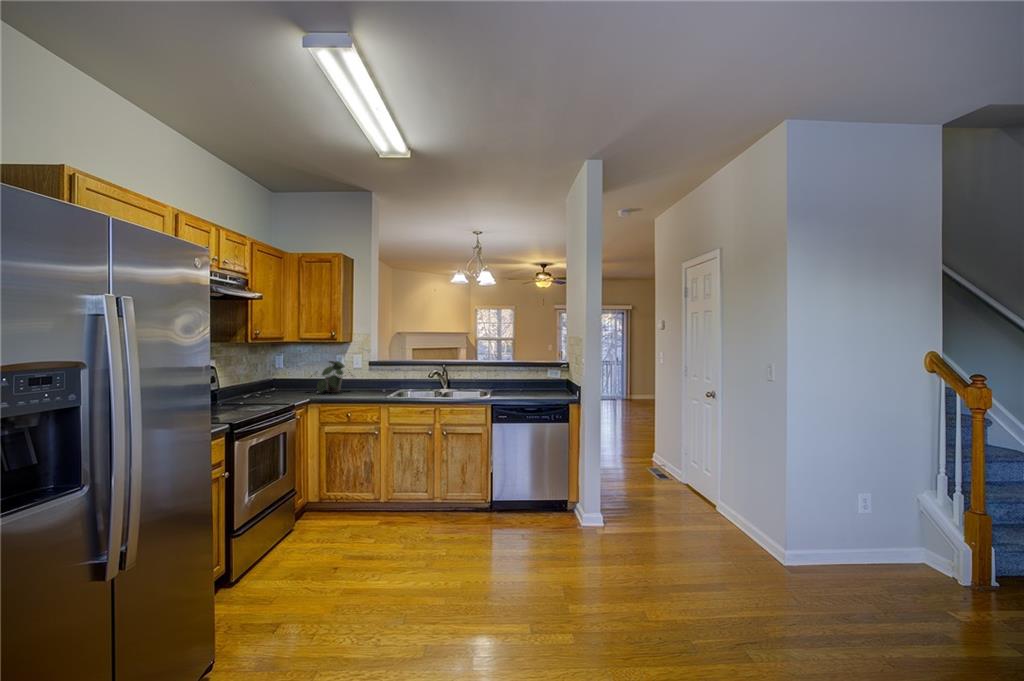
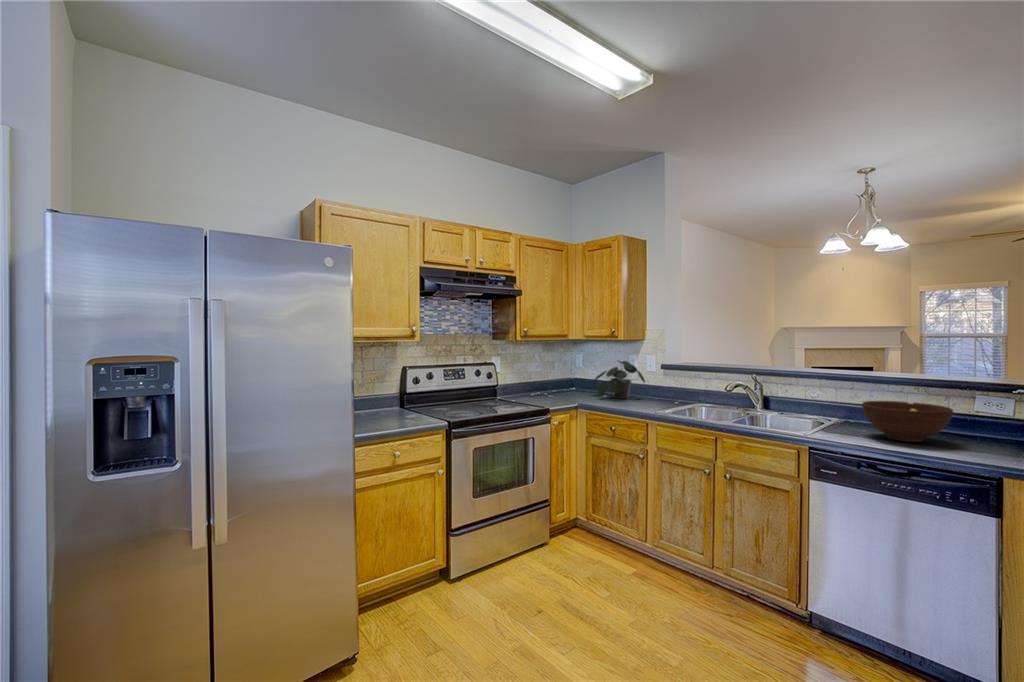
fruit bowl: none [511,373,552,395] -> present [862,401,953,442]

